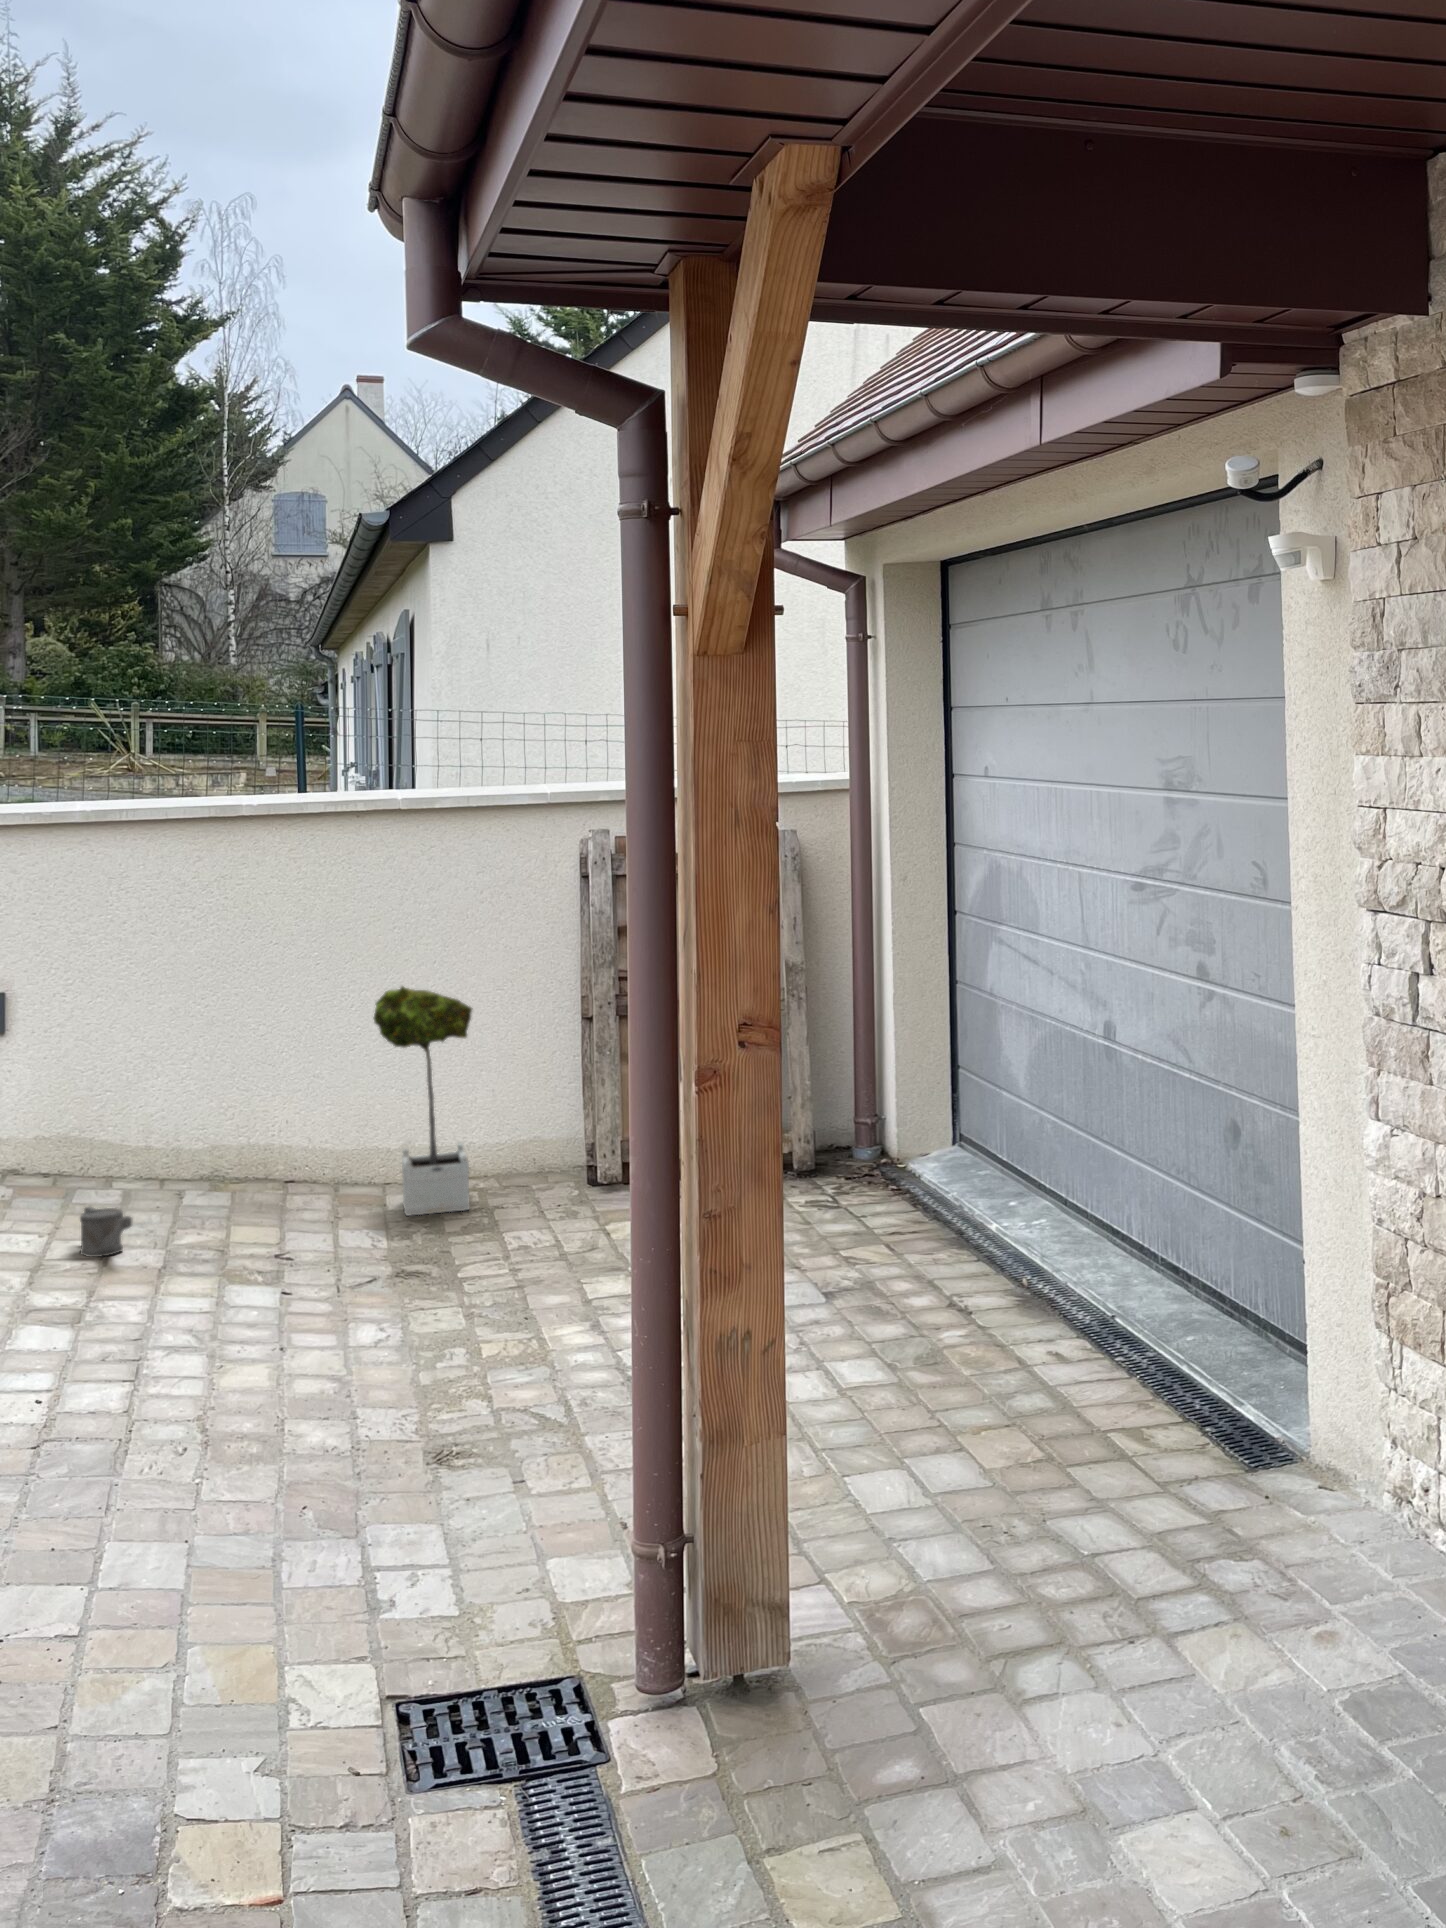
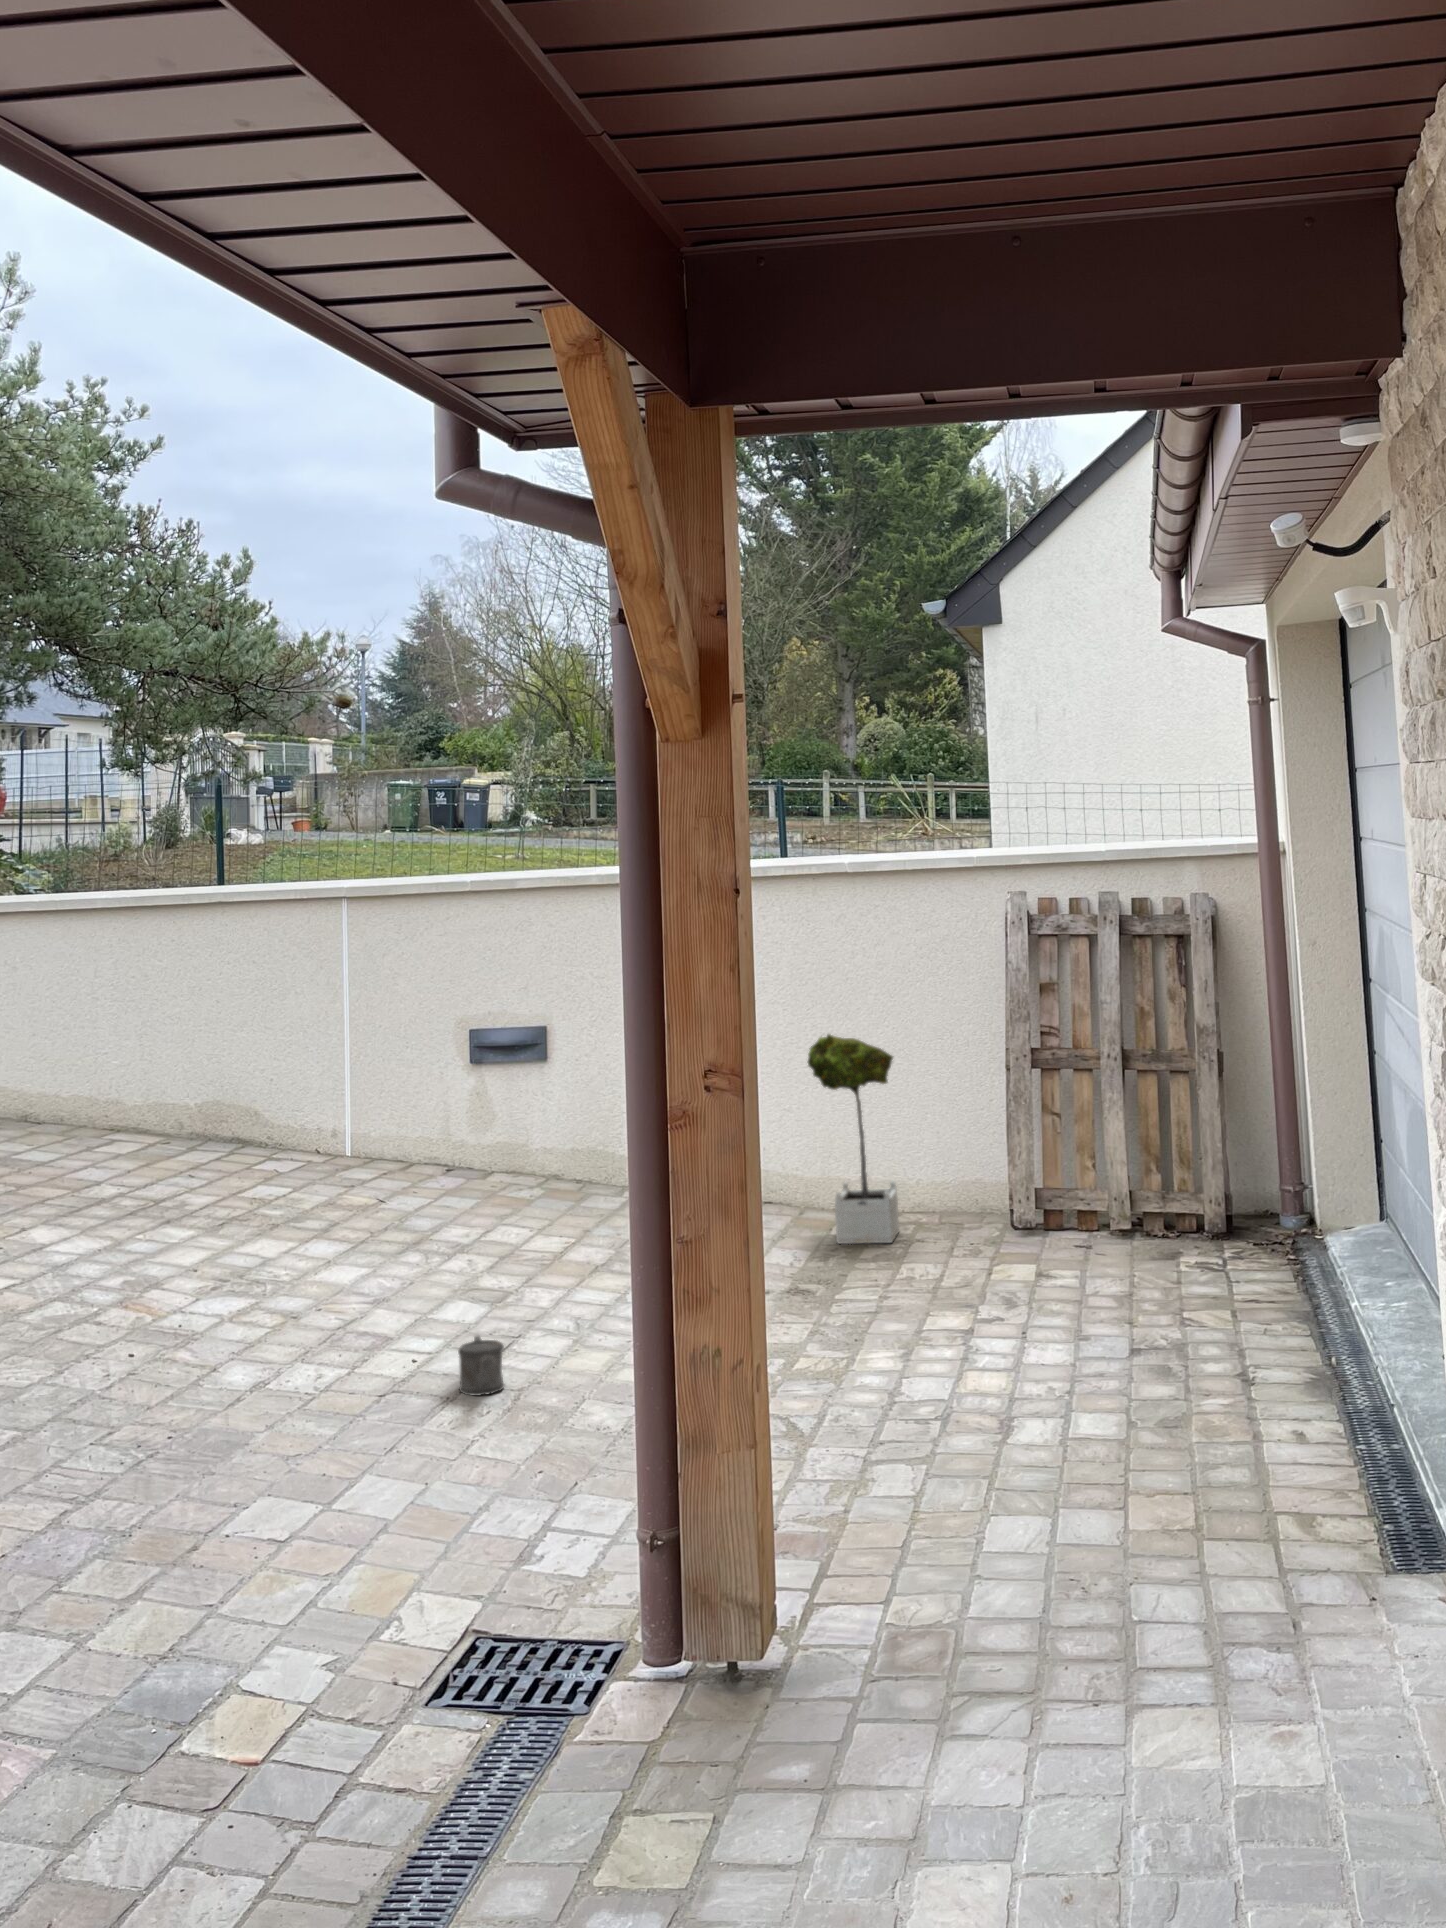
watering can: present [80,1207,132,1257] -> present [458,1336,504,1396]

